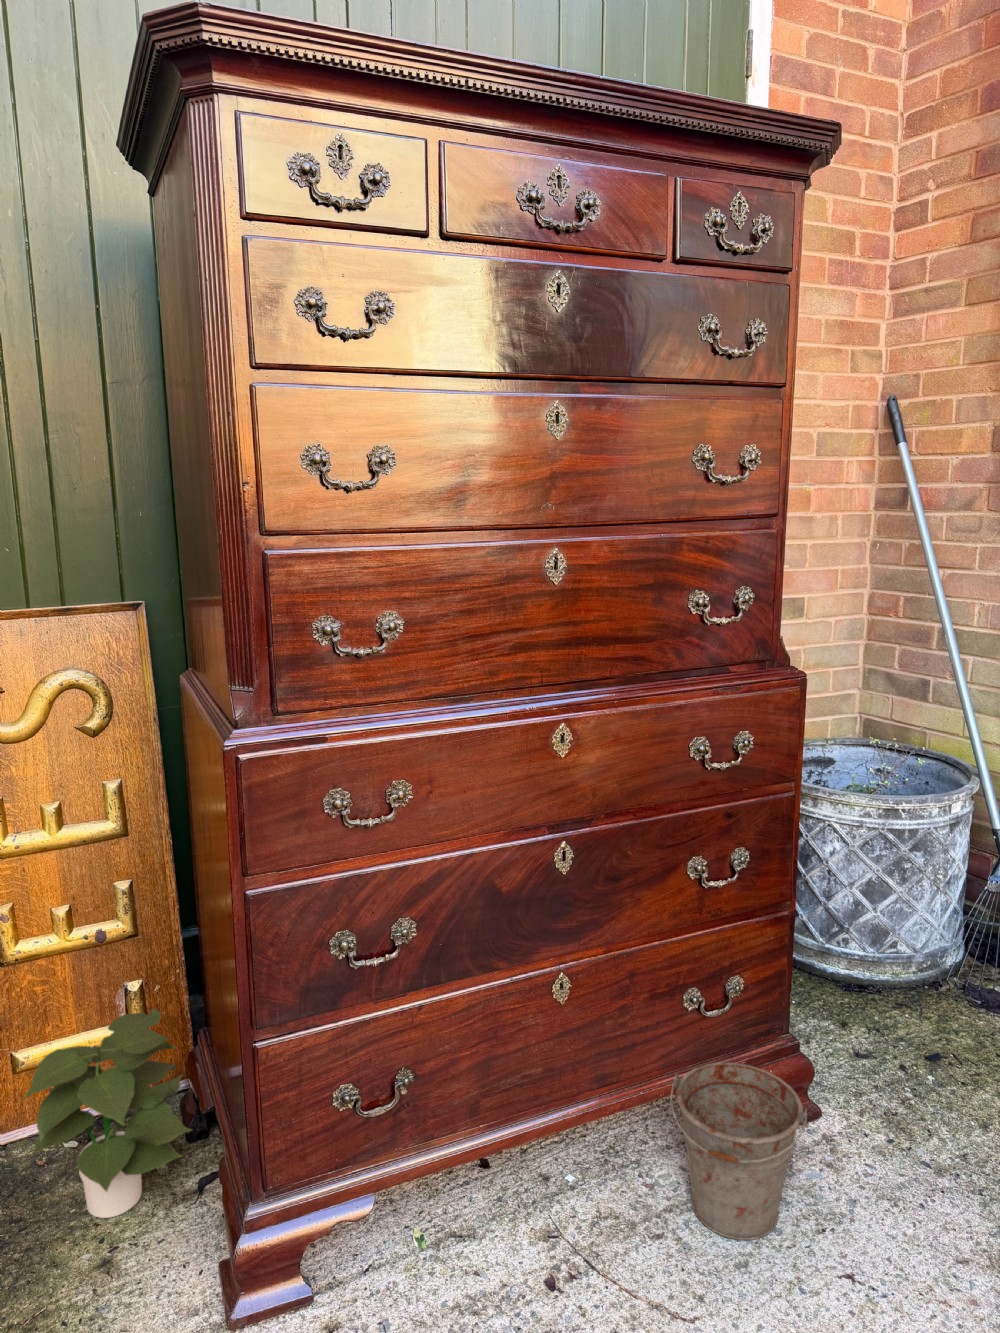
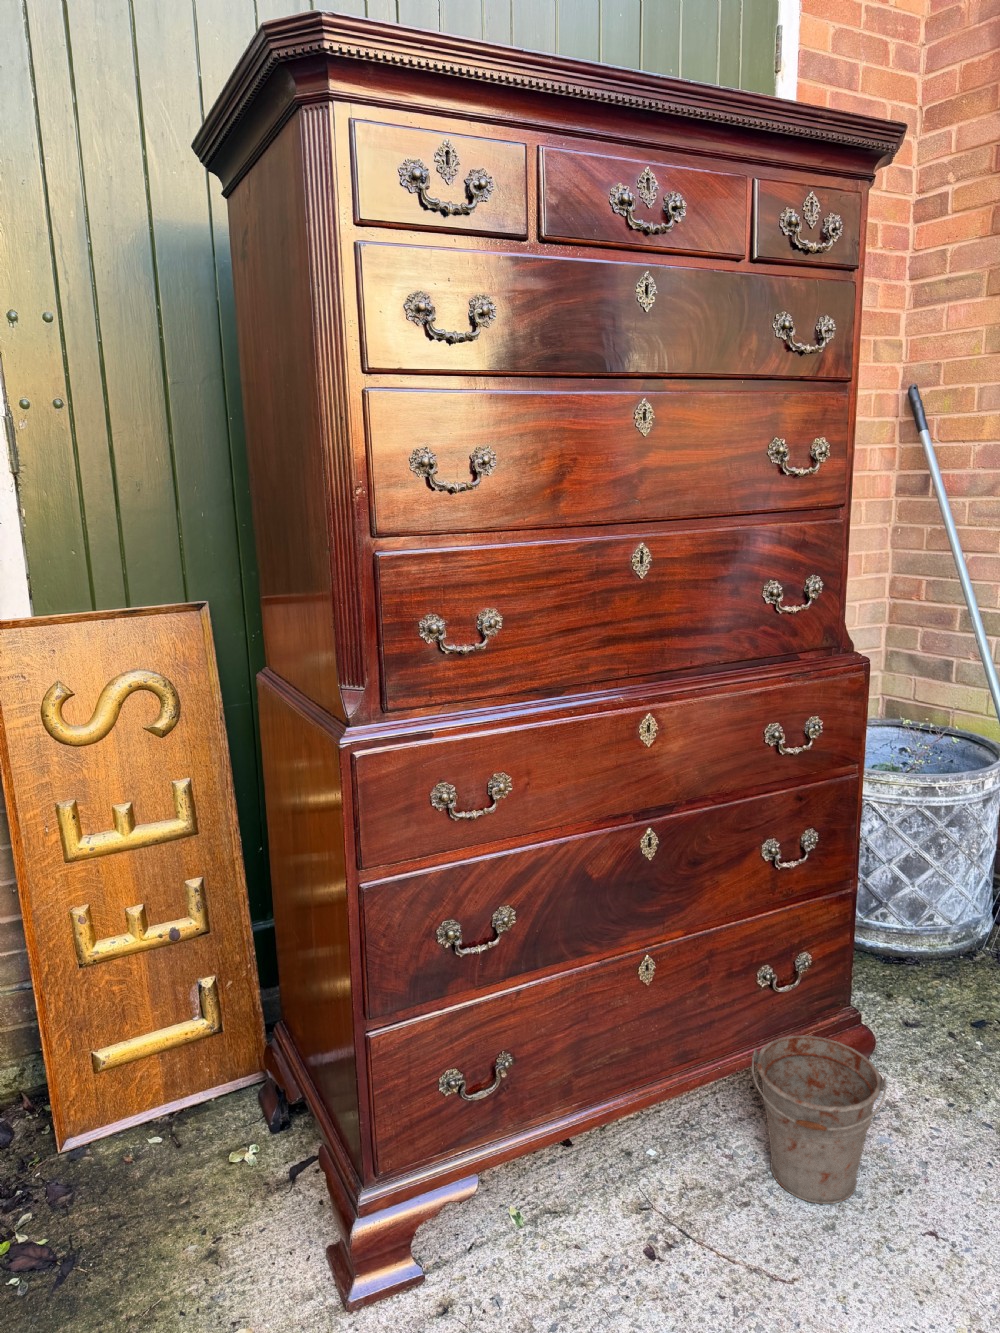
potted plant: present [25,1009,191,1218] -> none [128,1004,292,1210]

